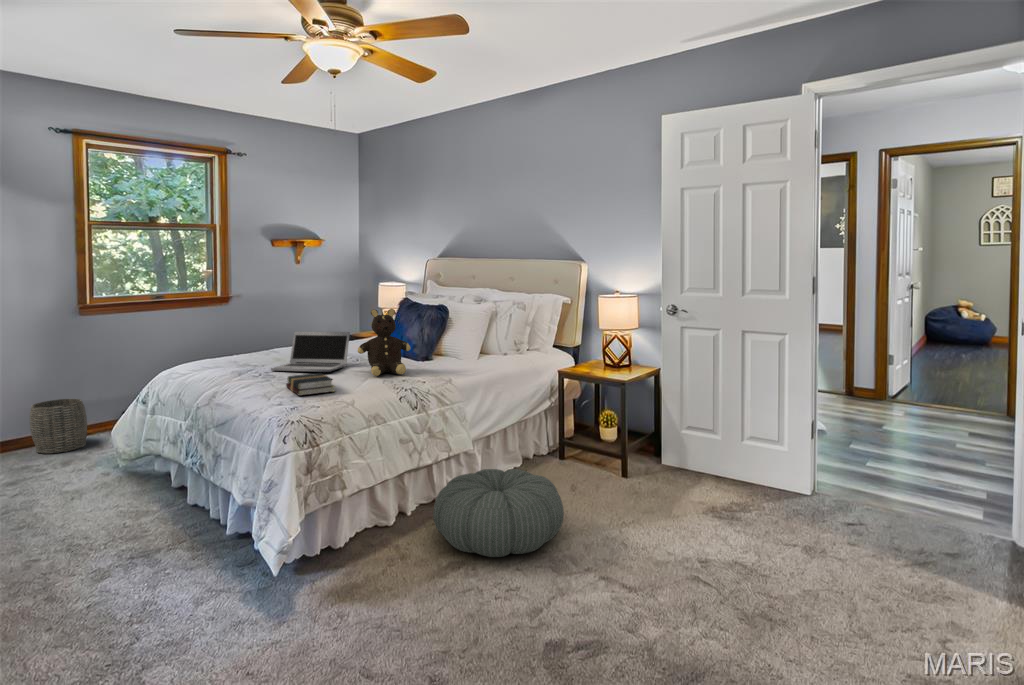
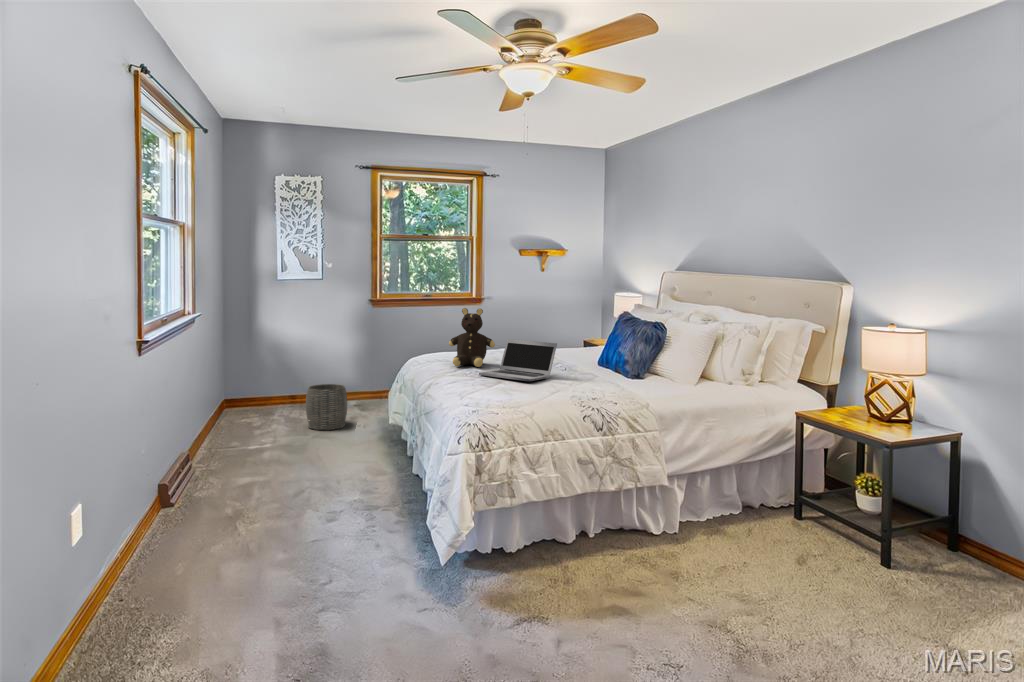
teddy bear: present [358,309,410,376] -> present [449,308,495,367]
hardback book: present [286,373,335,396] -> none [481,381,522,400]
pouf: present [433,469,564,557] -> none [600,505,748,606]

